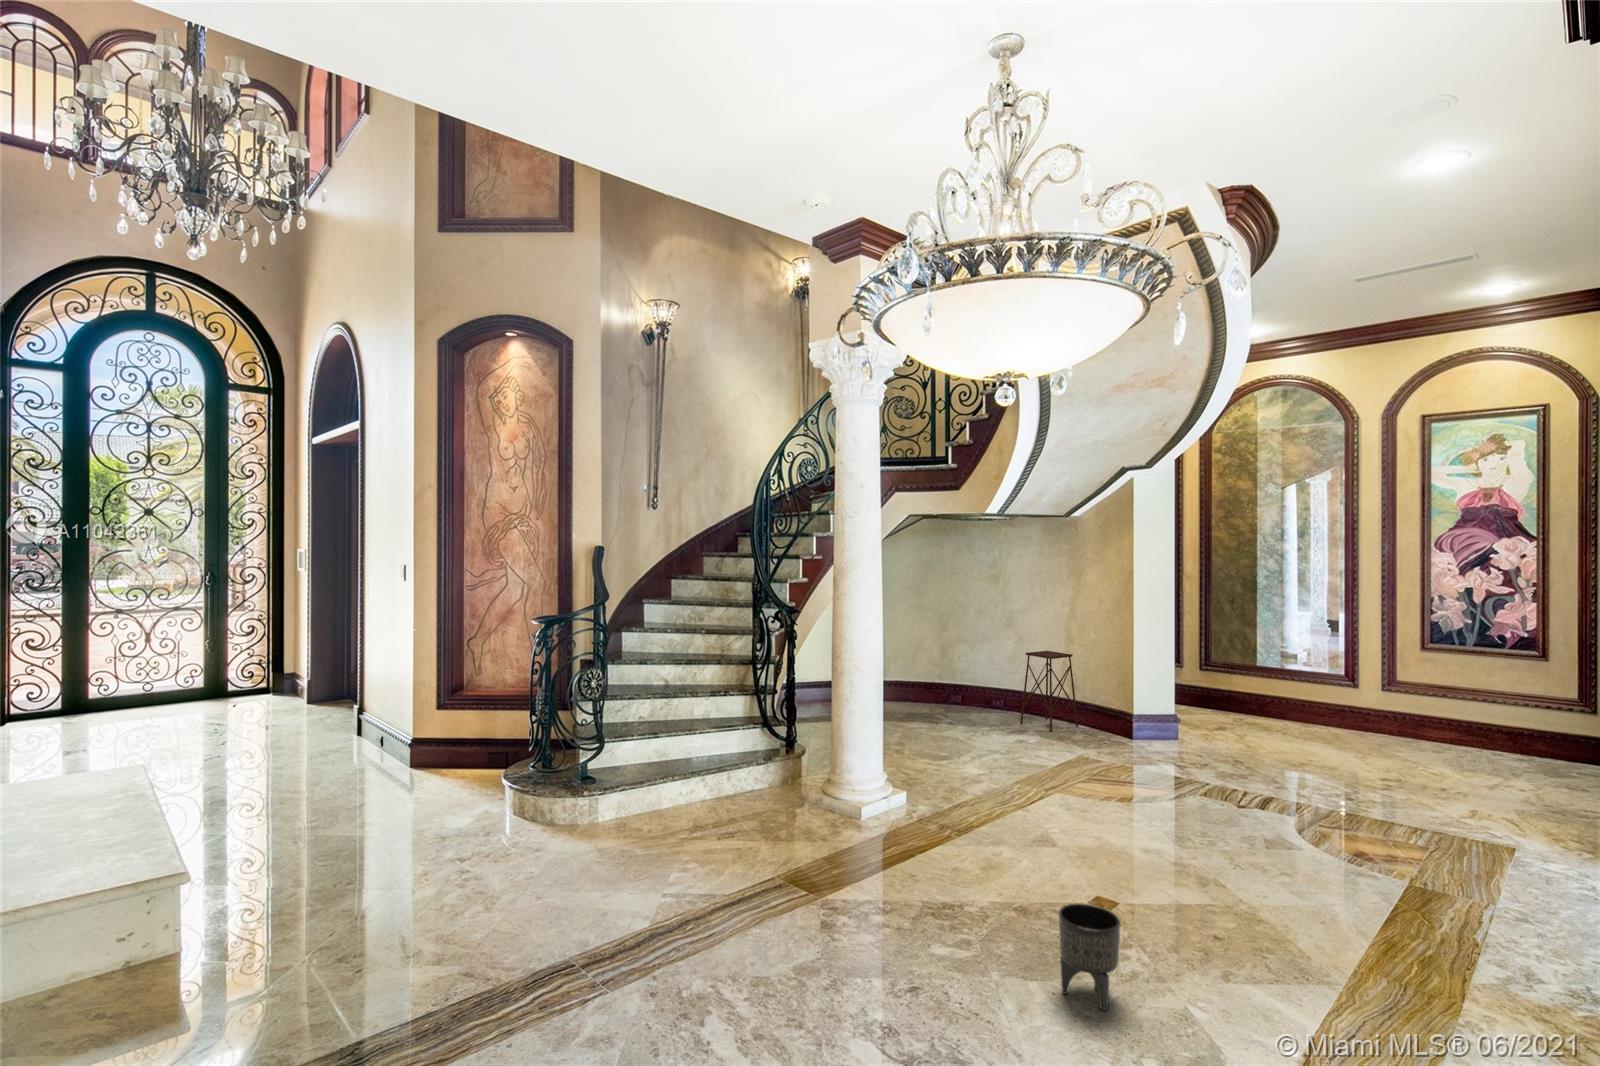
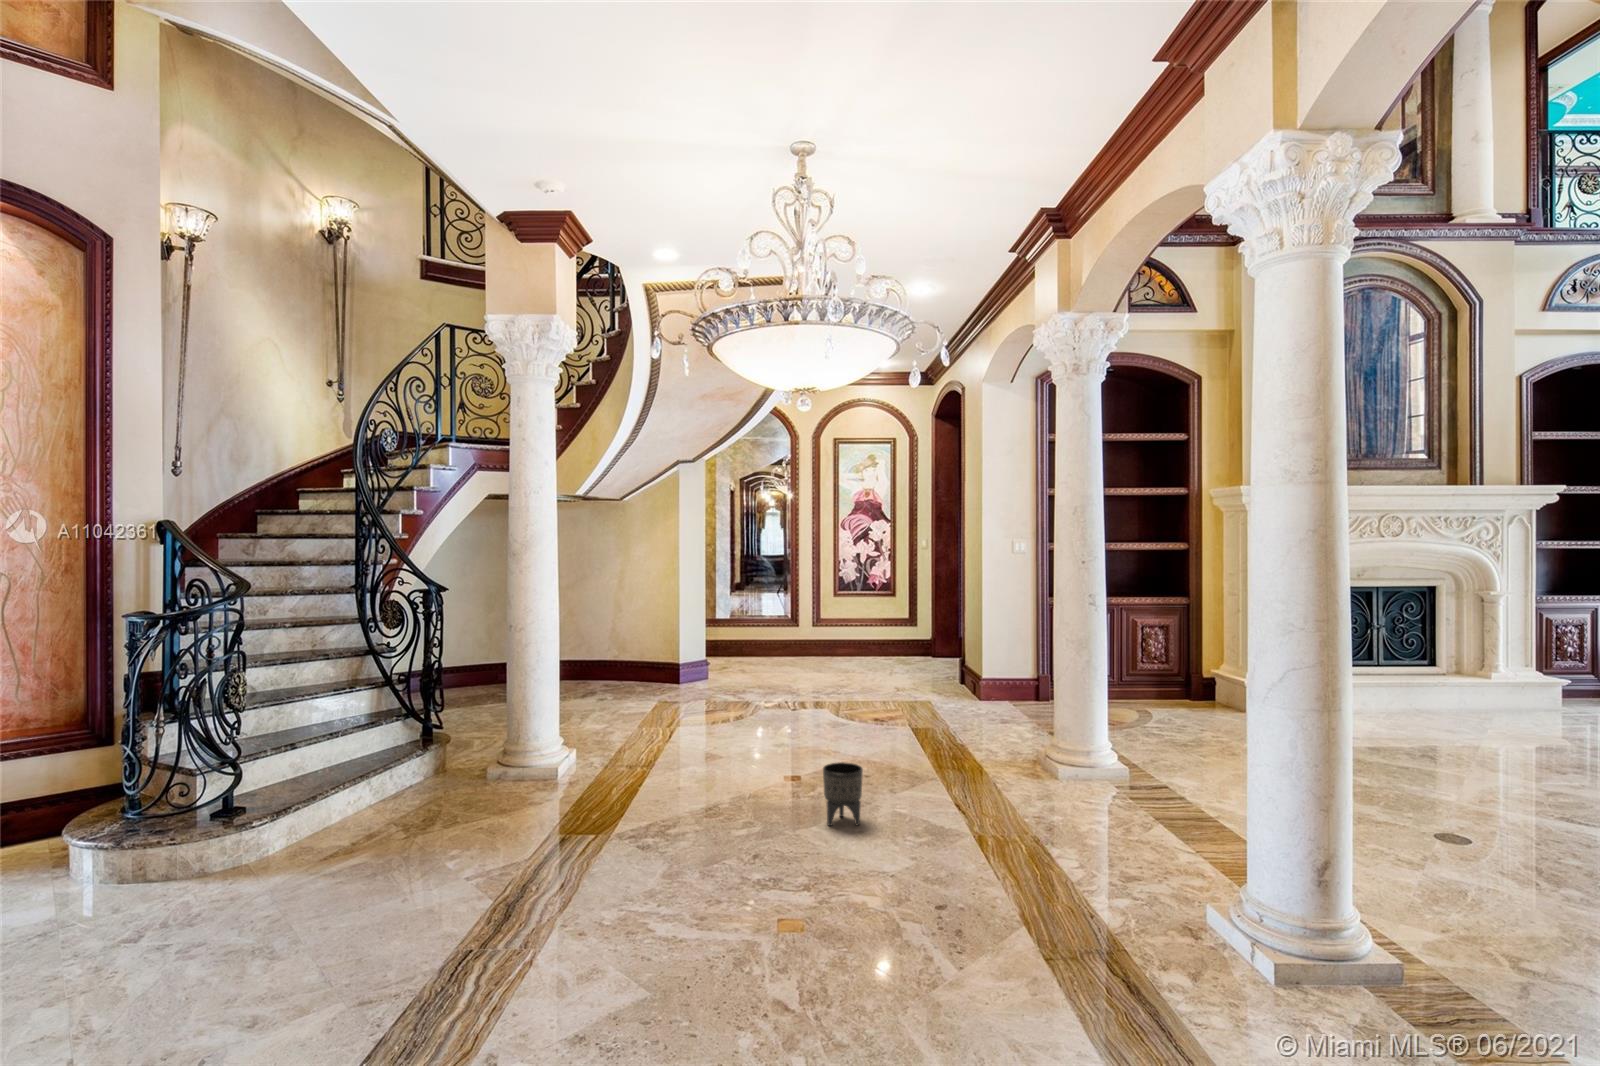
side table: present [1020,651,1078,731] -> none [582,621,630,690]

